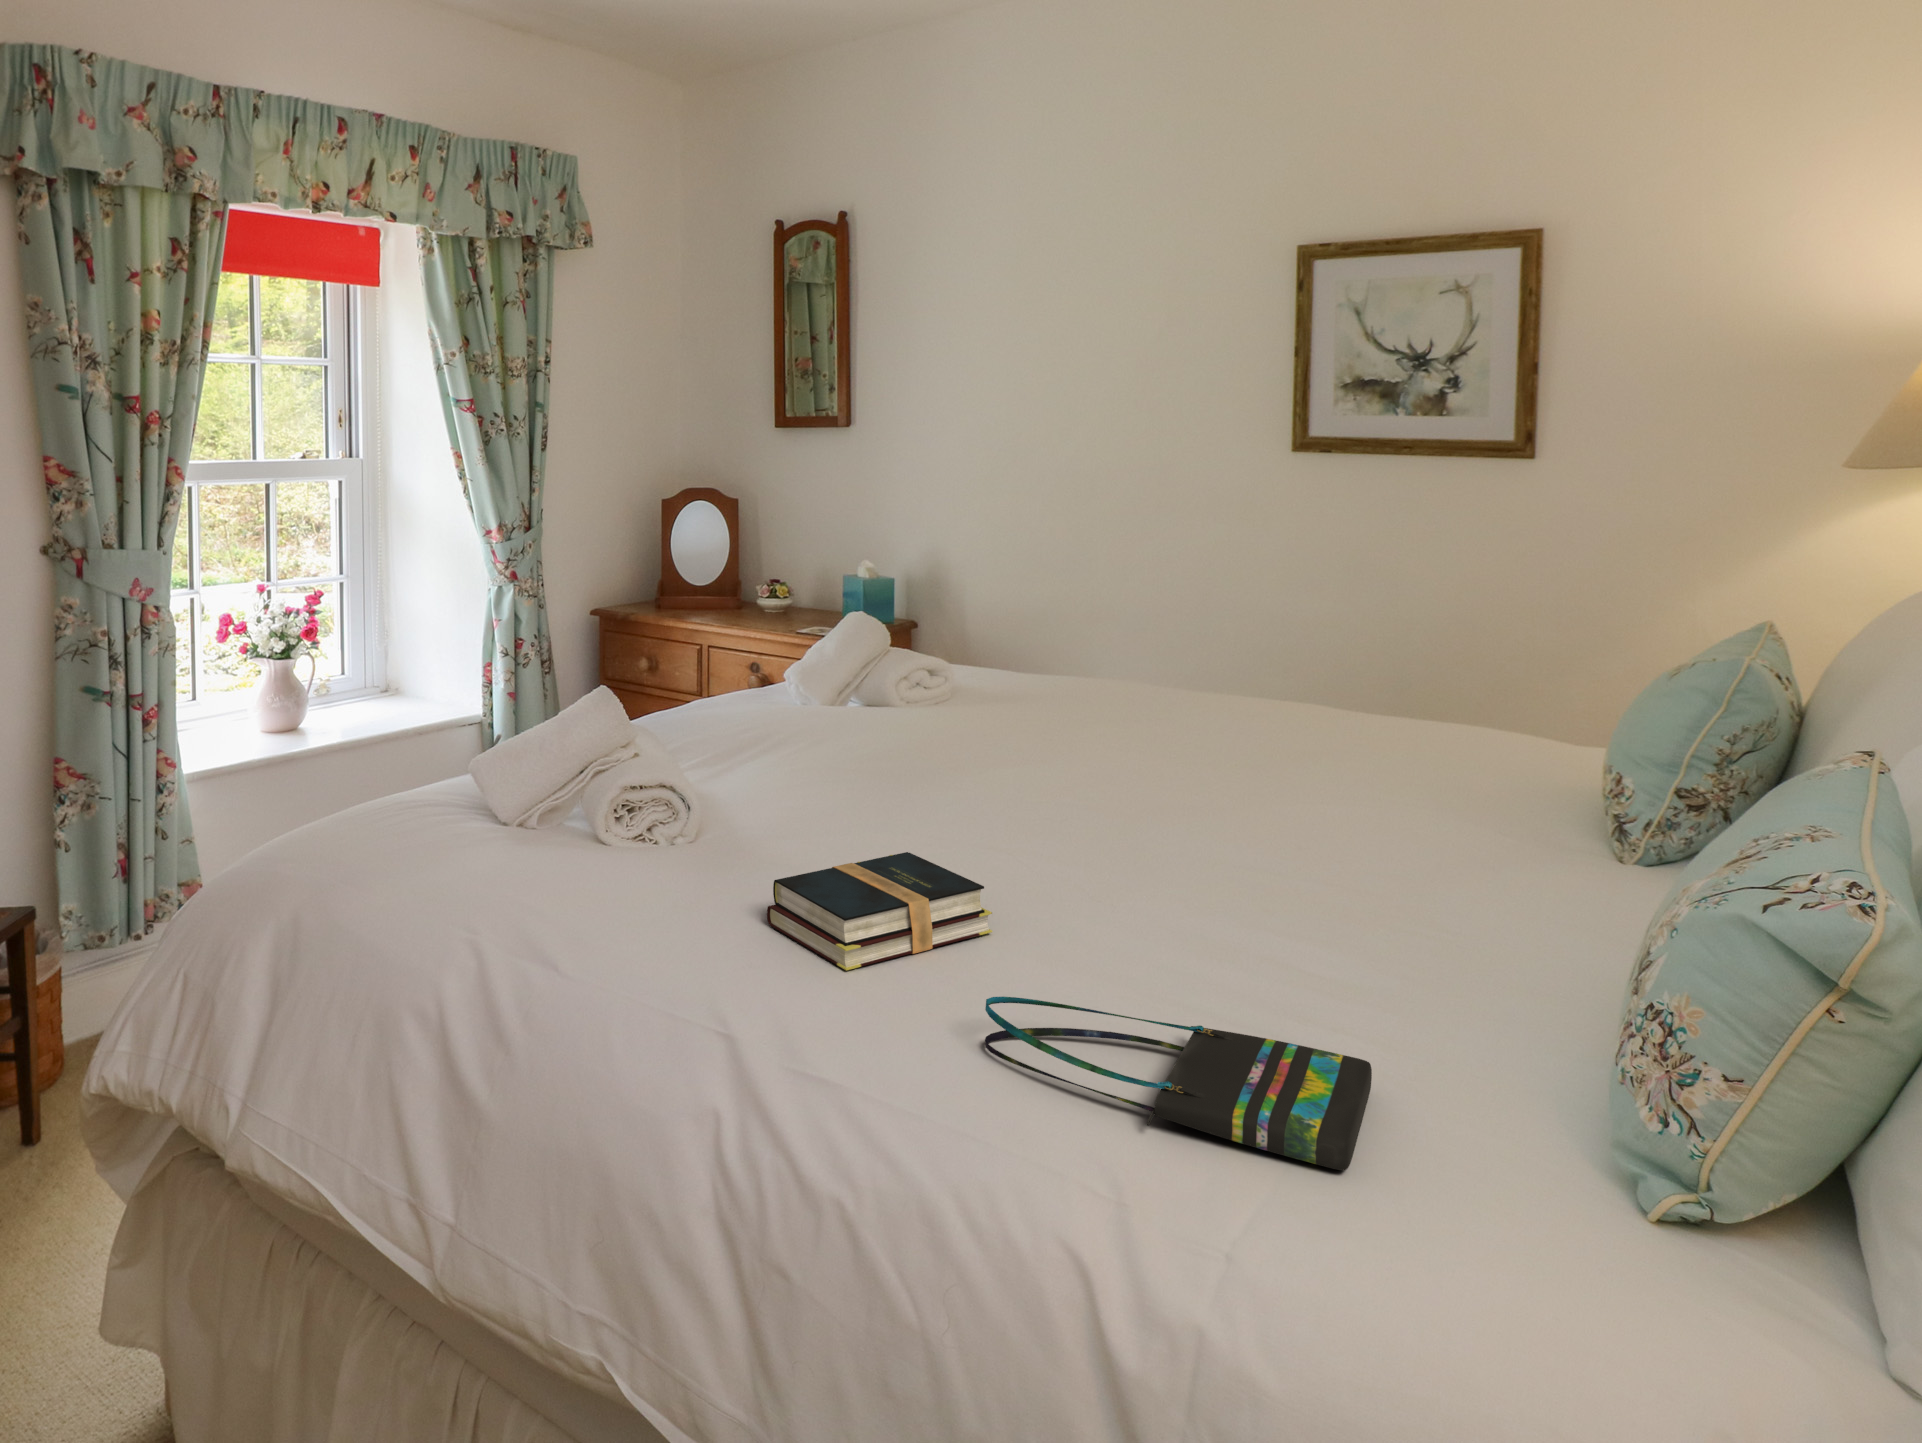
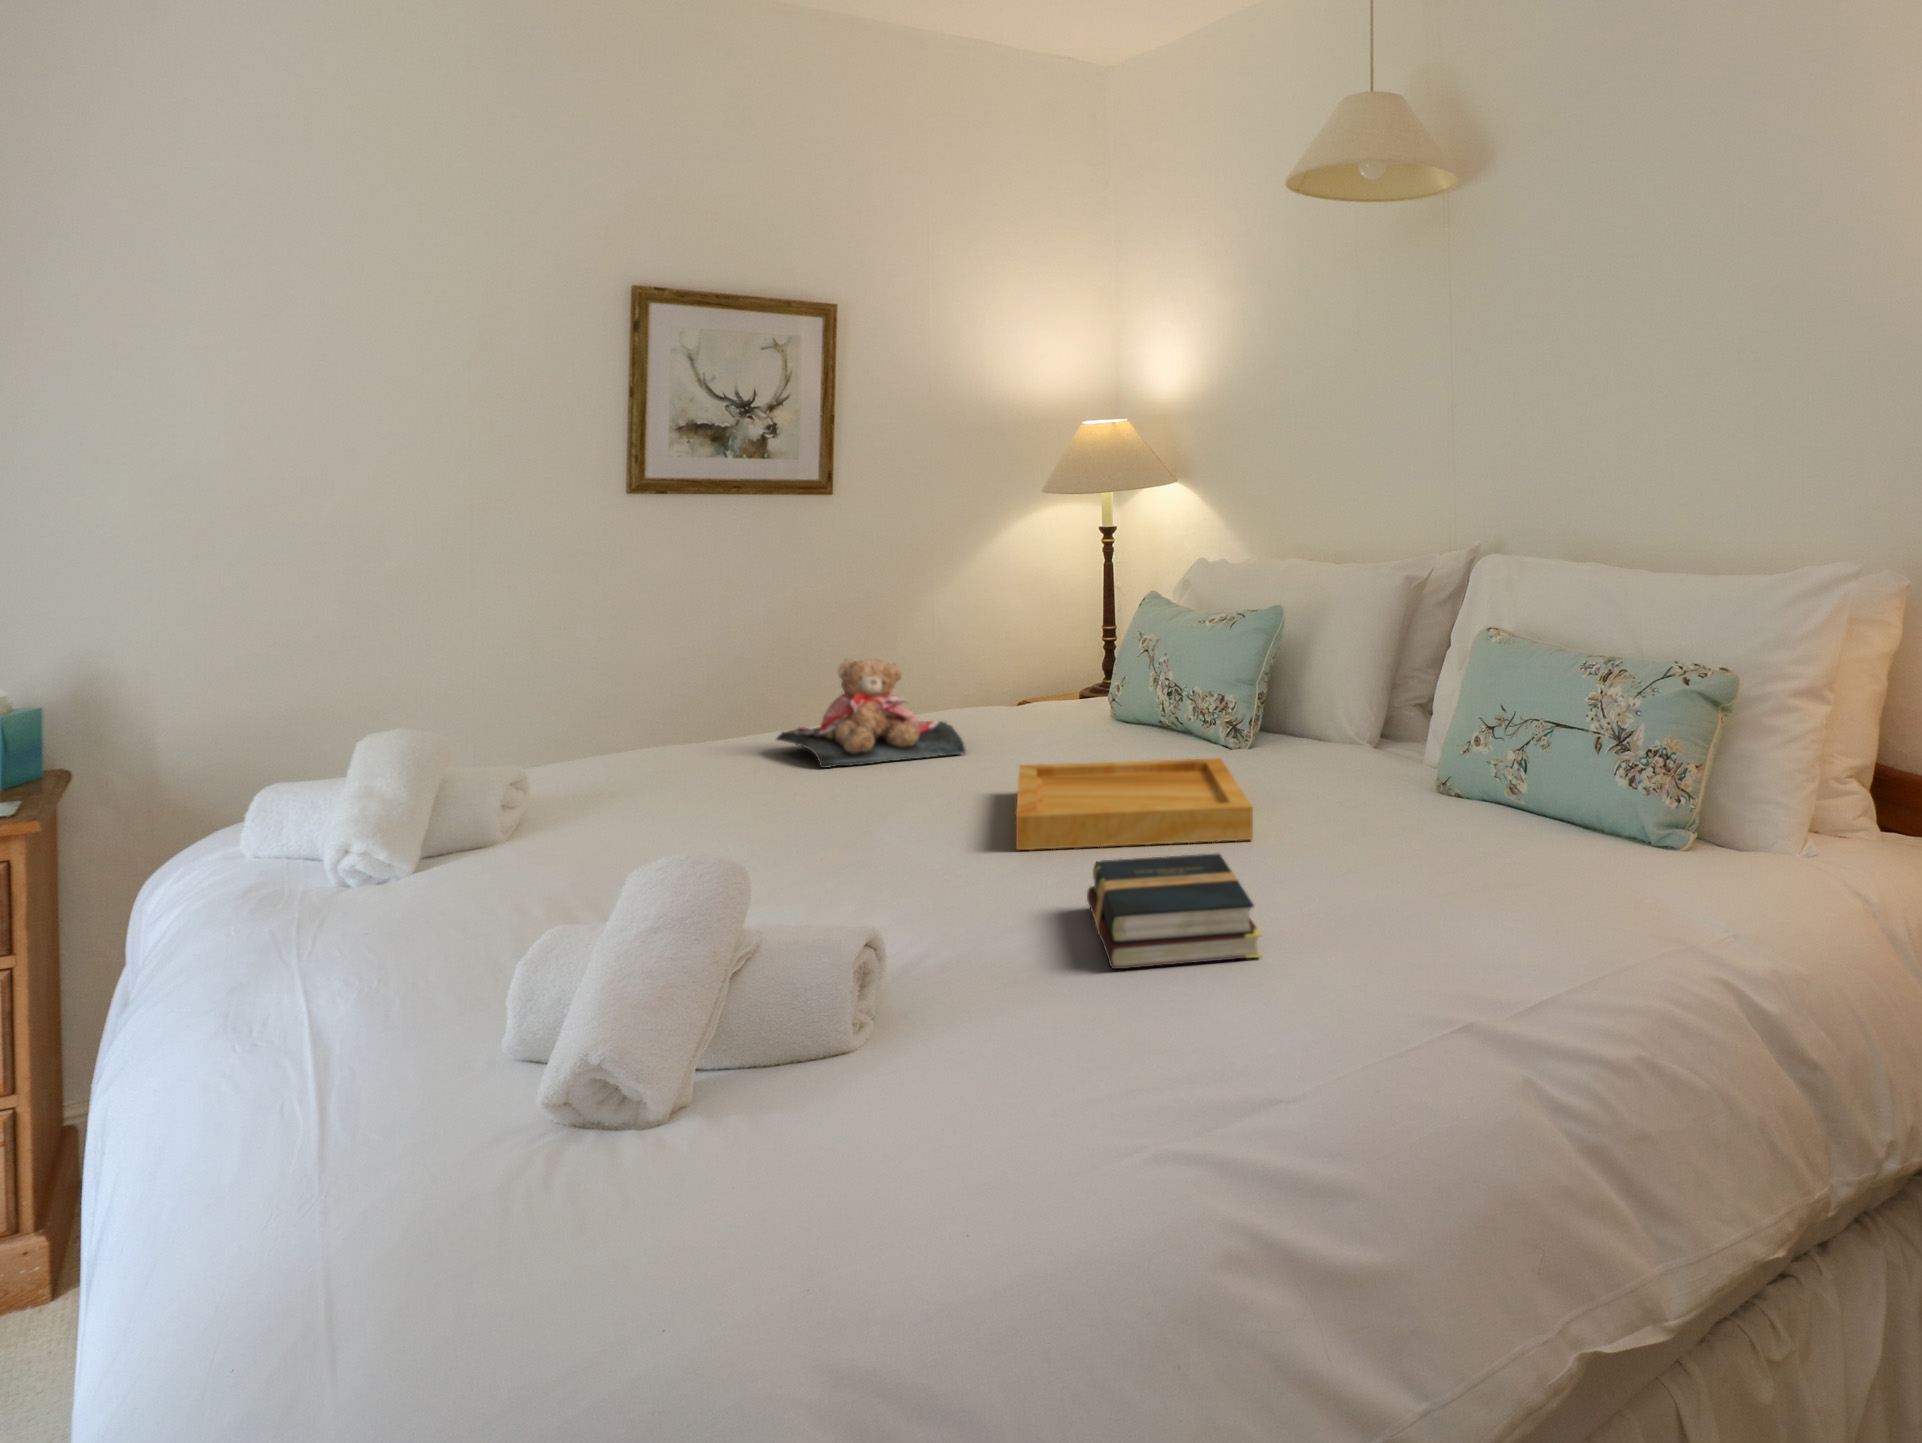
teddy bear: none [1162,640,1362,768] -> present [777,659,965,768]
tray: none [1027,780,1401,920] -> present [1016,758,1253,850]
tote bag: present [985,997,1372,1170] -> none [1437,845,1662,938]

